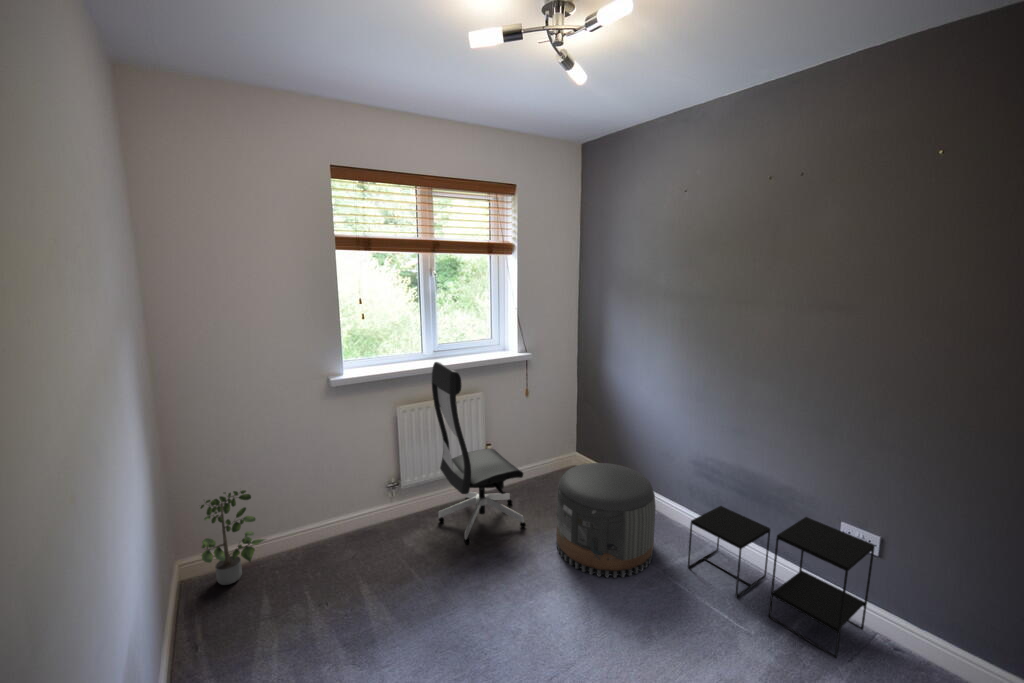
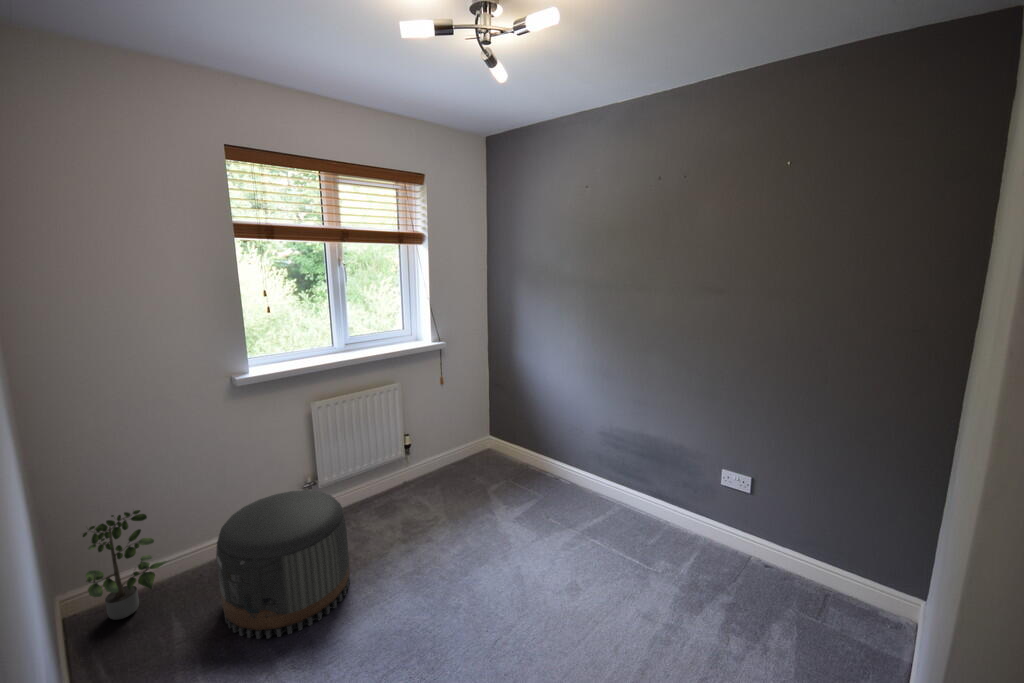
office chair: present [432,362,526,544] -> none [348,355,451,535]
pouf: present [556,463,656,578] -> present [216,490,350,639]
side table: present [688,506,875,658] -> none [601,468,747,580]

